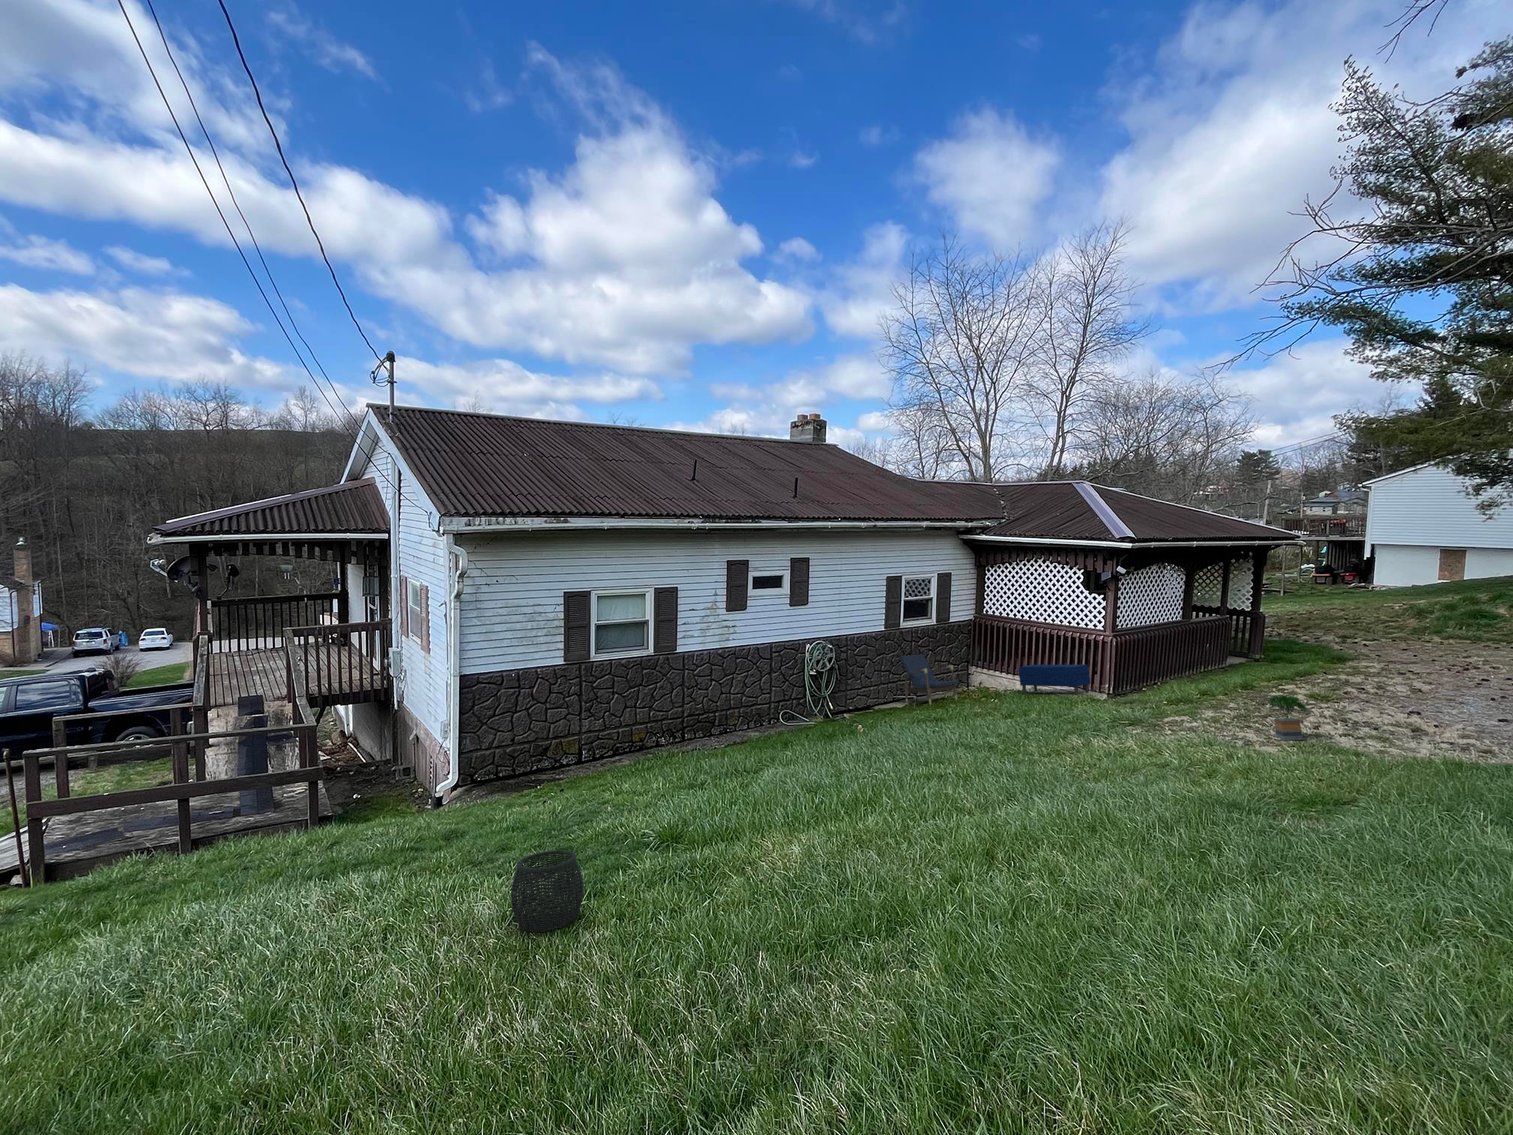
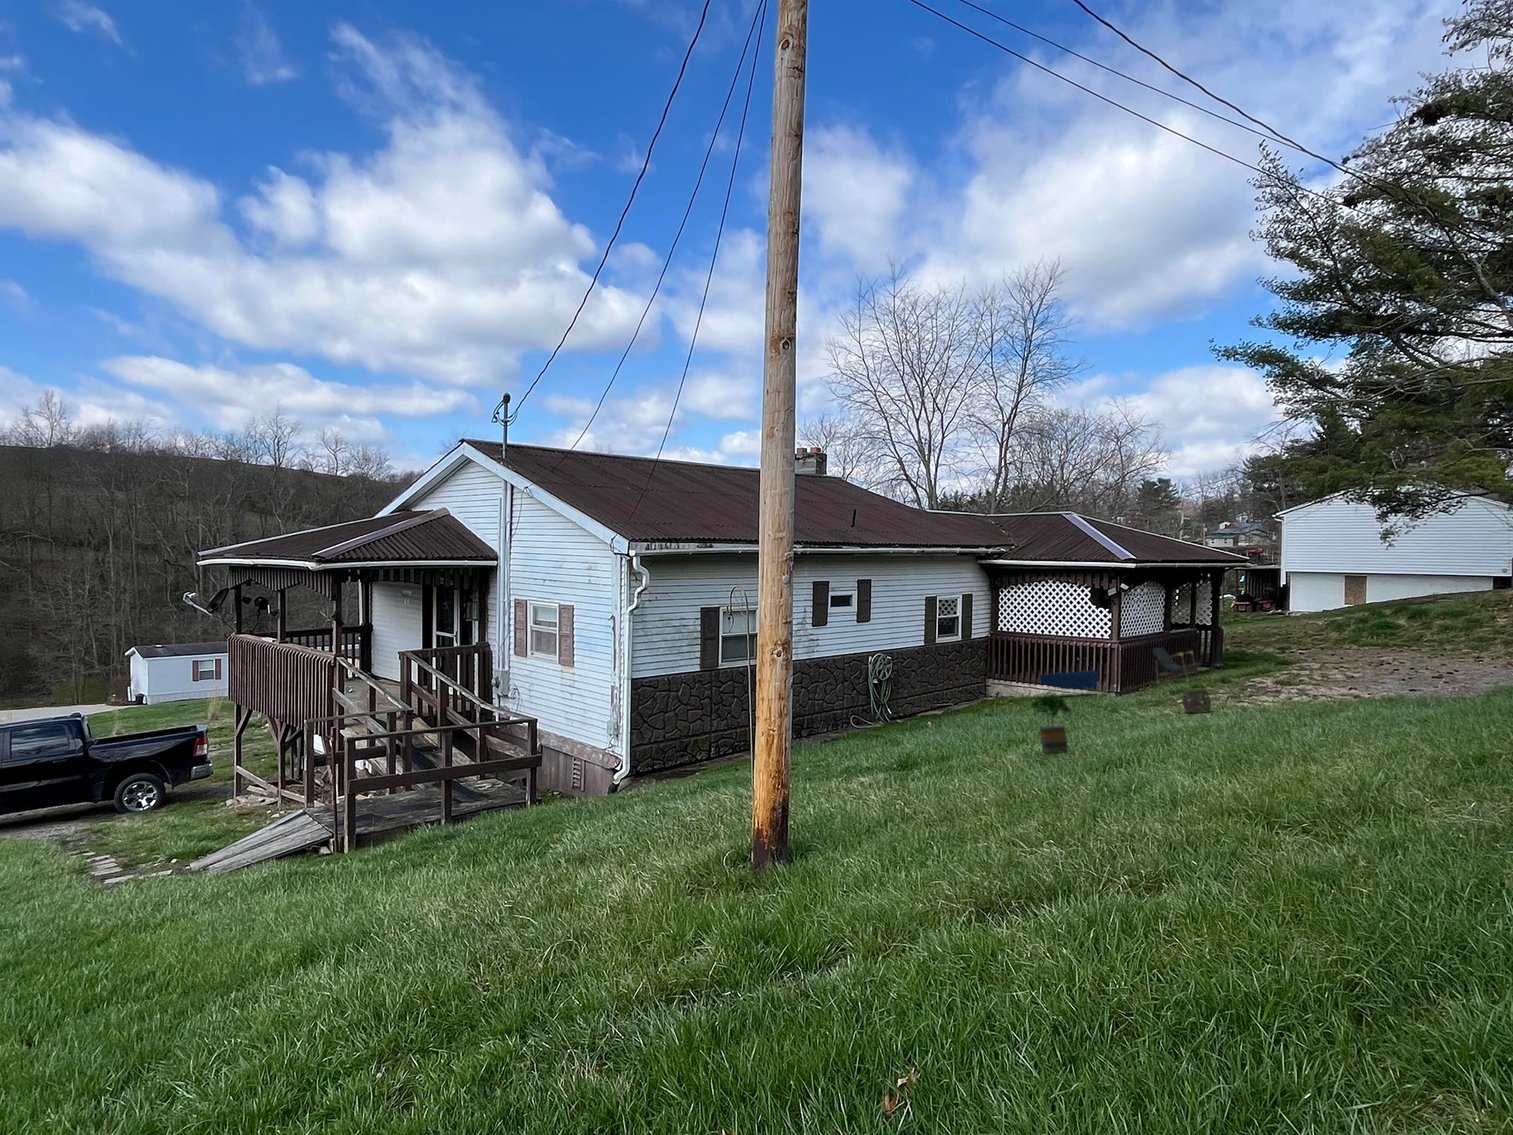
lounge chair: present [901,654,958,705] -> present [1153,648,1201,683]
potted tree: present [1268,696,1306,740] -> present [1031,697,1071,753]
woven basket: present [511,850,584,933] -> present [1182,689,1211,713]

